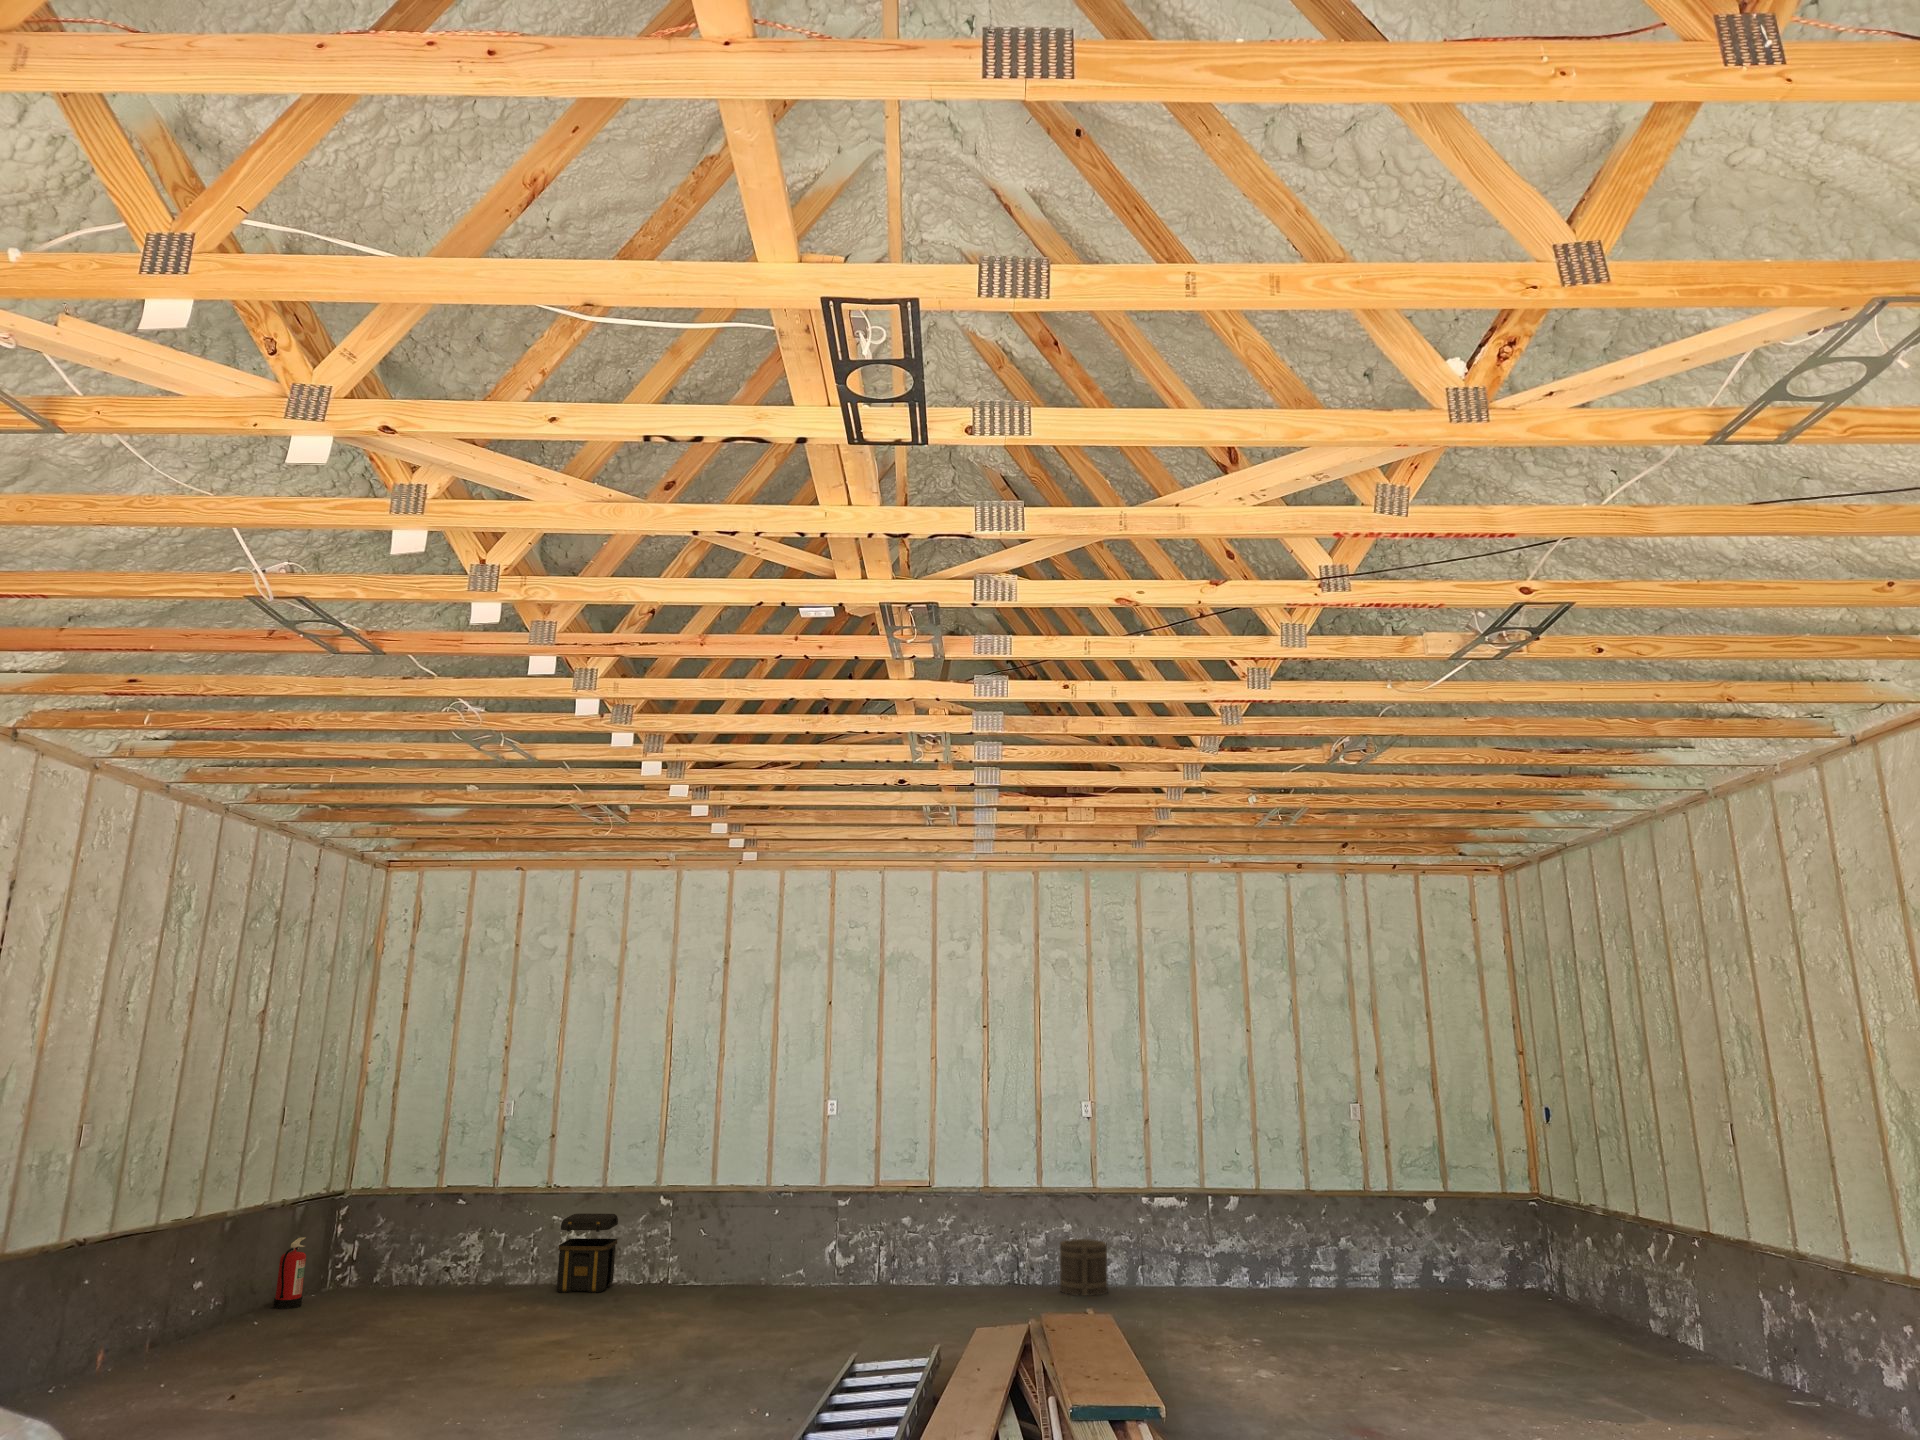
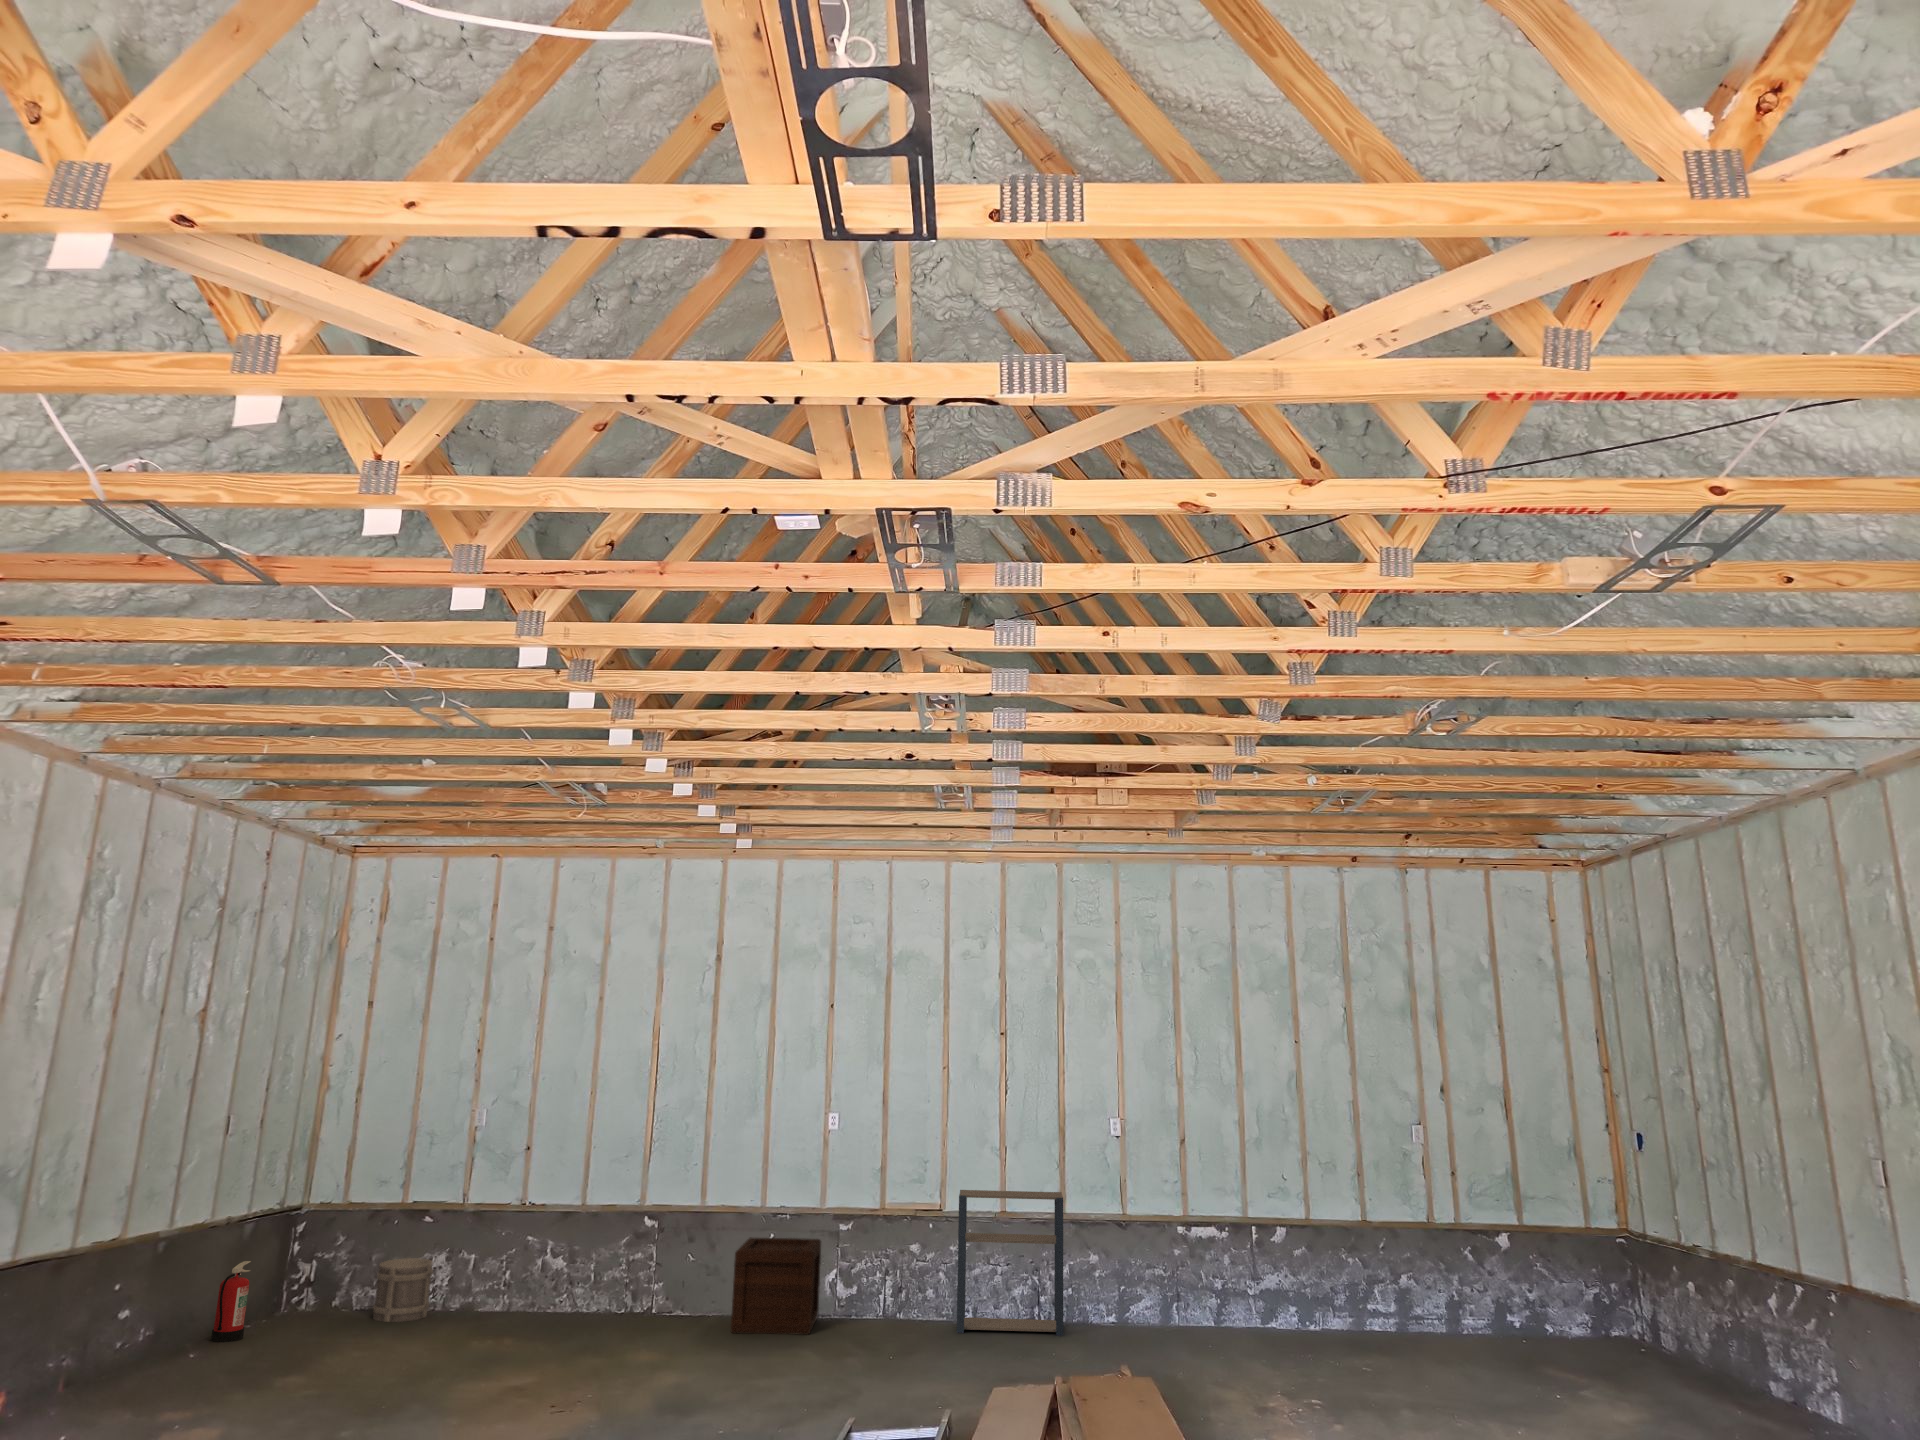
shelving unit: none [942,1168,1038,1296] -> present [957,1190,1063,1336]
toolbox: present [557,1213,618,1293] -> none [530,1235,600,1325]
wooden crate: none [740,1213,819,1298] -> present [731,1237,821,1335]
bucket: present [1060,1239,1108,1296] -> present [373,1258,433,1322]

